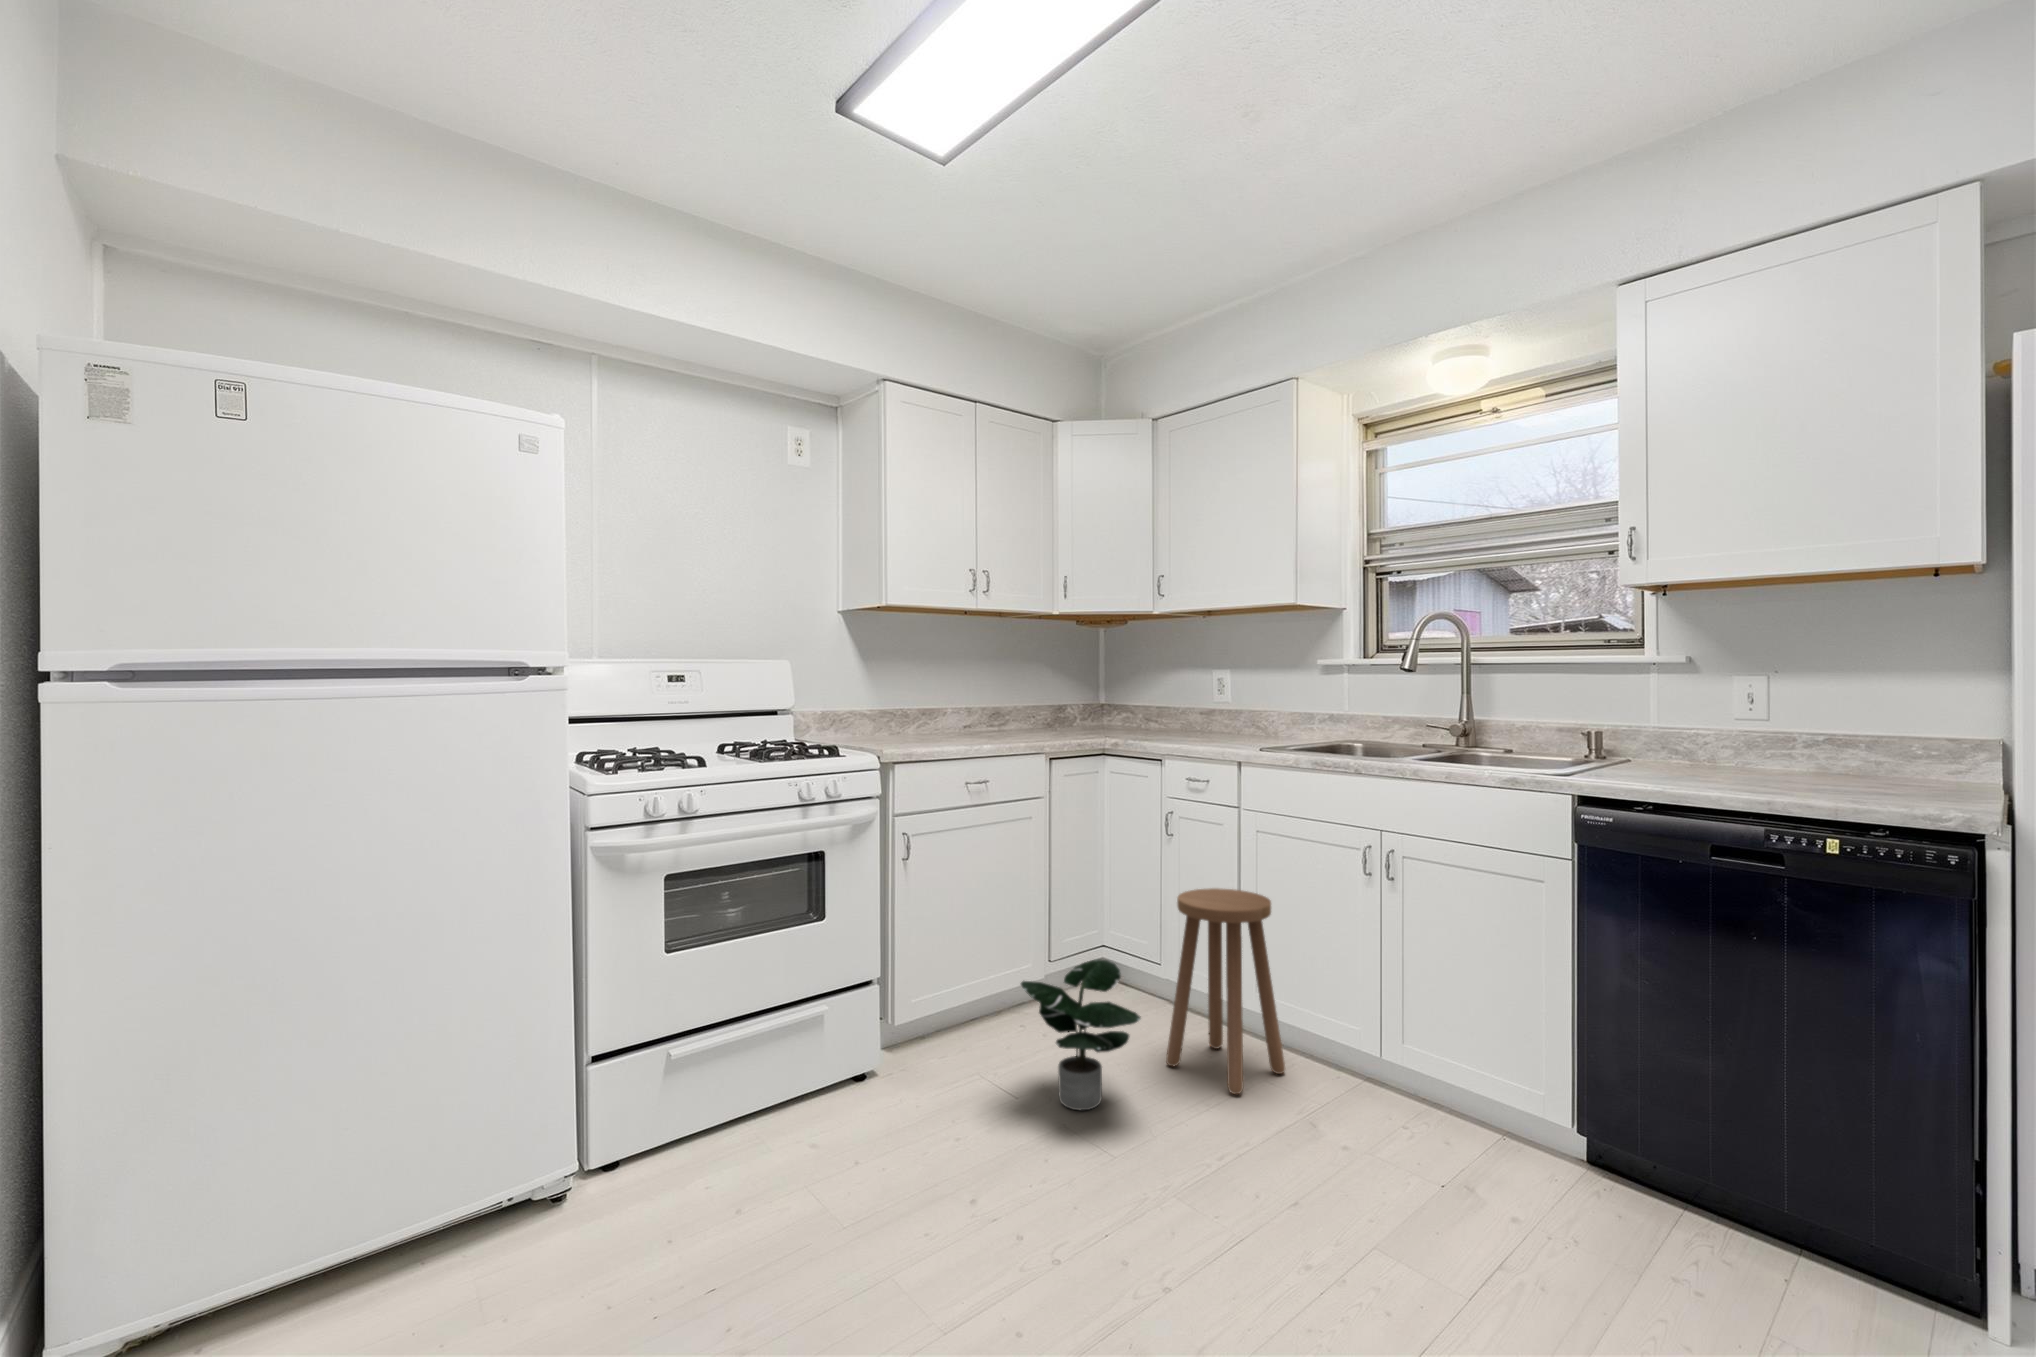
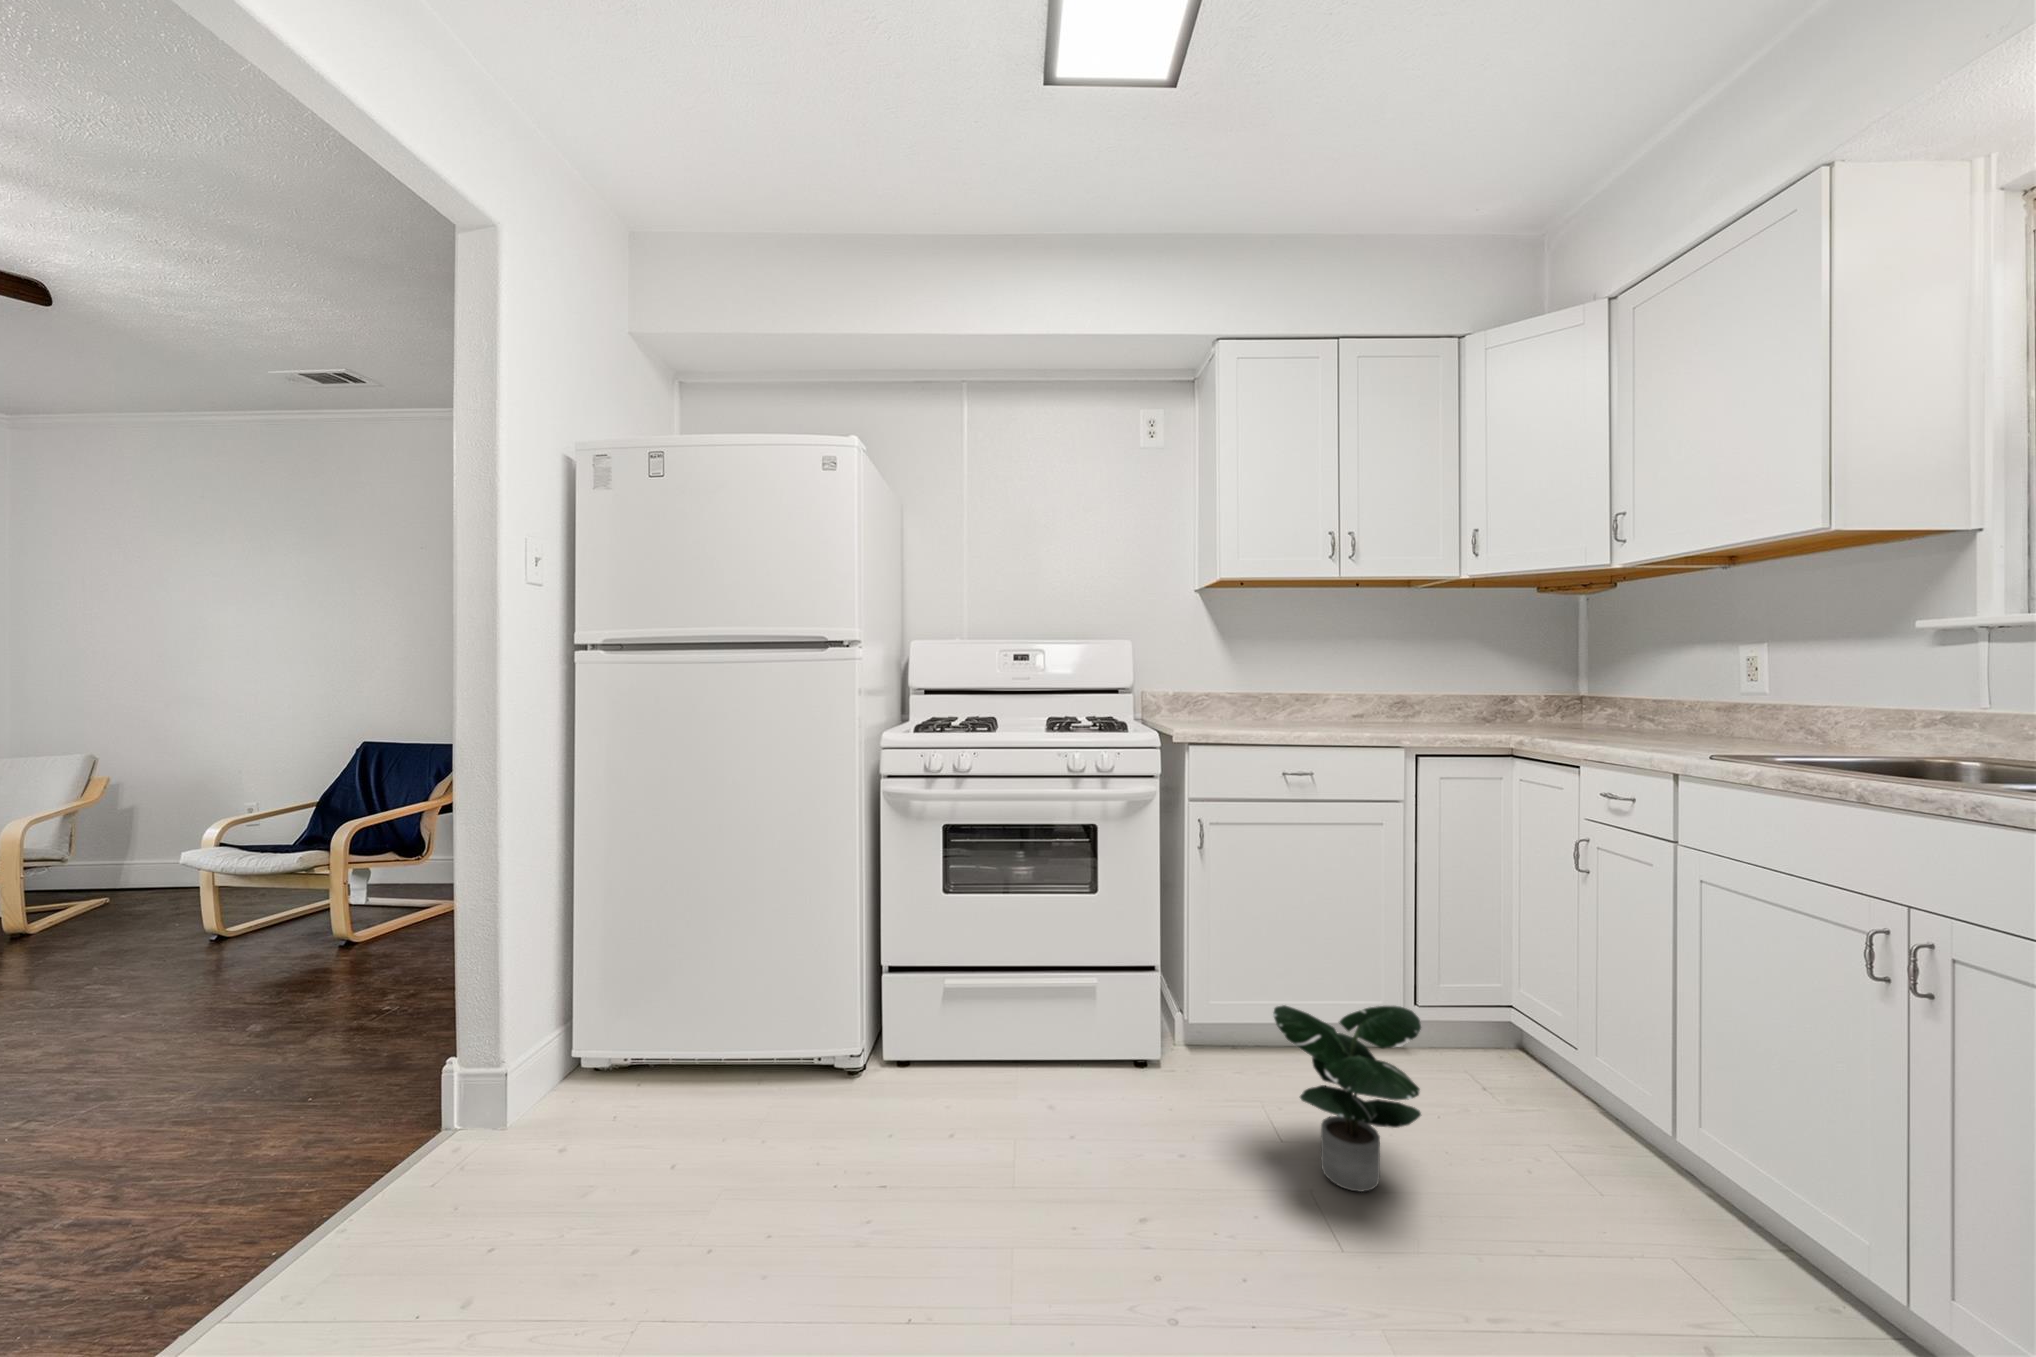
stool: present [1166,888,1285,1094] -> none [1513,948,1727,1271]

